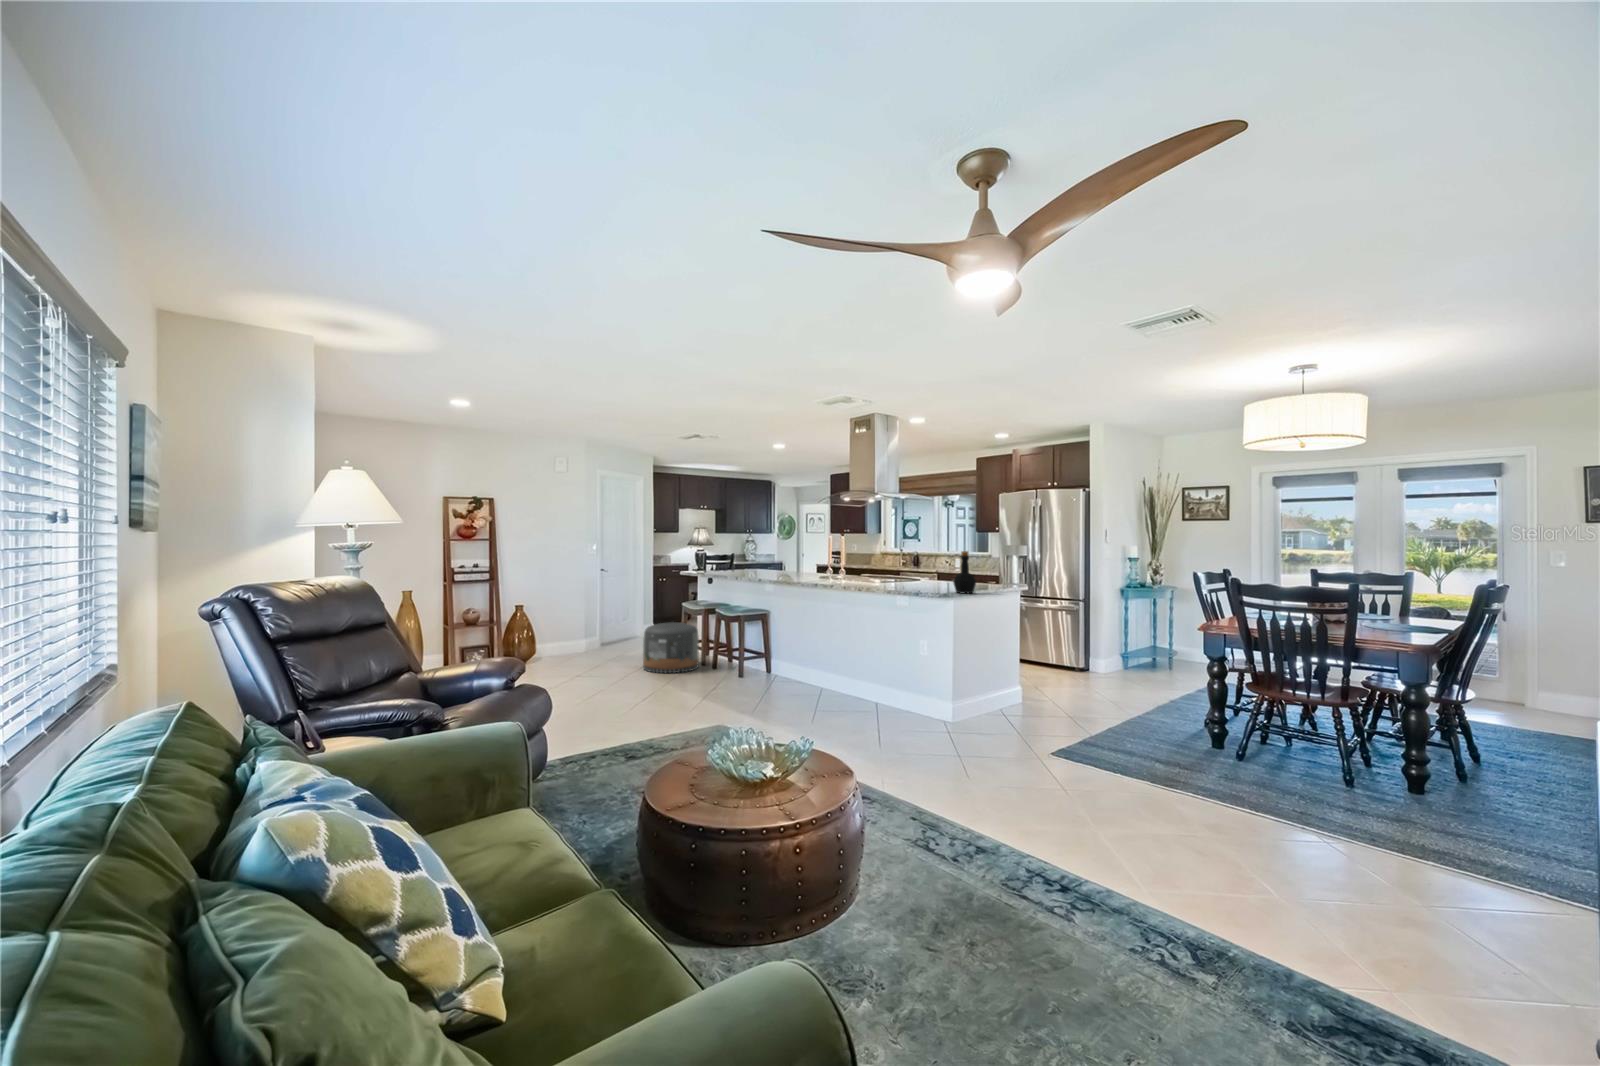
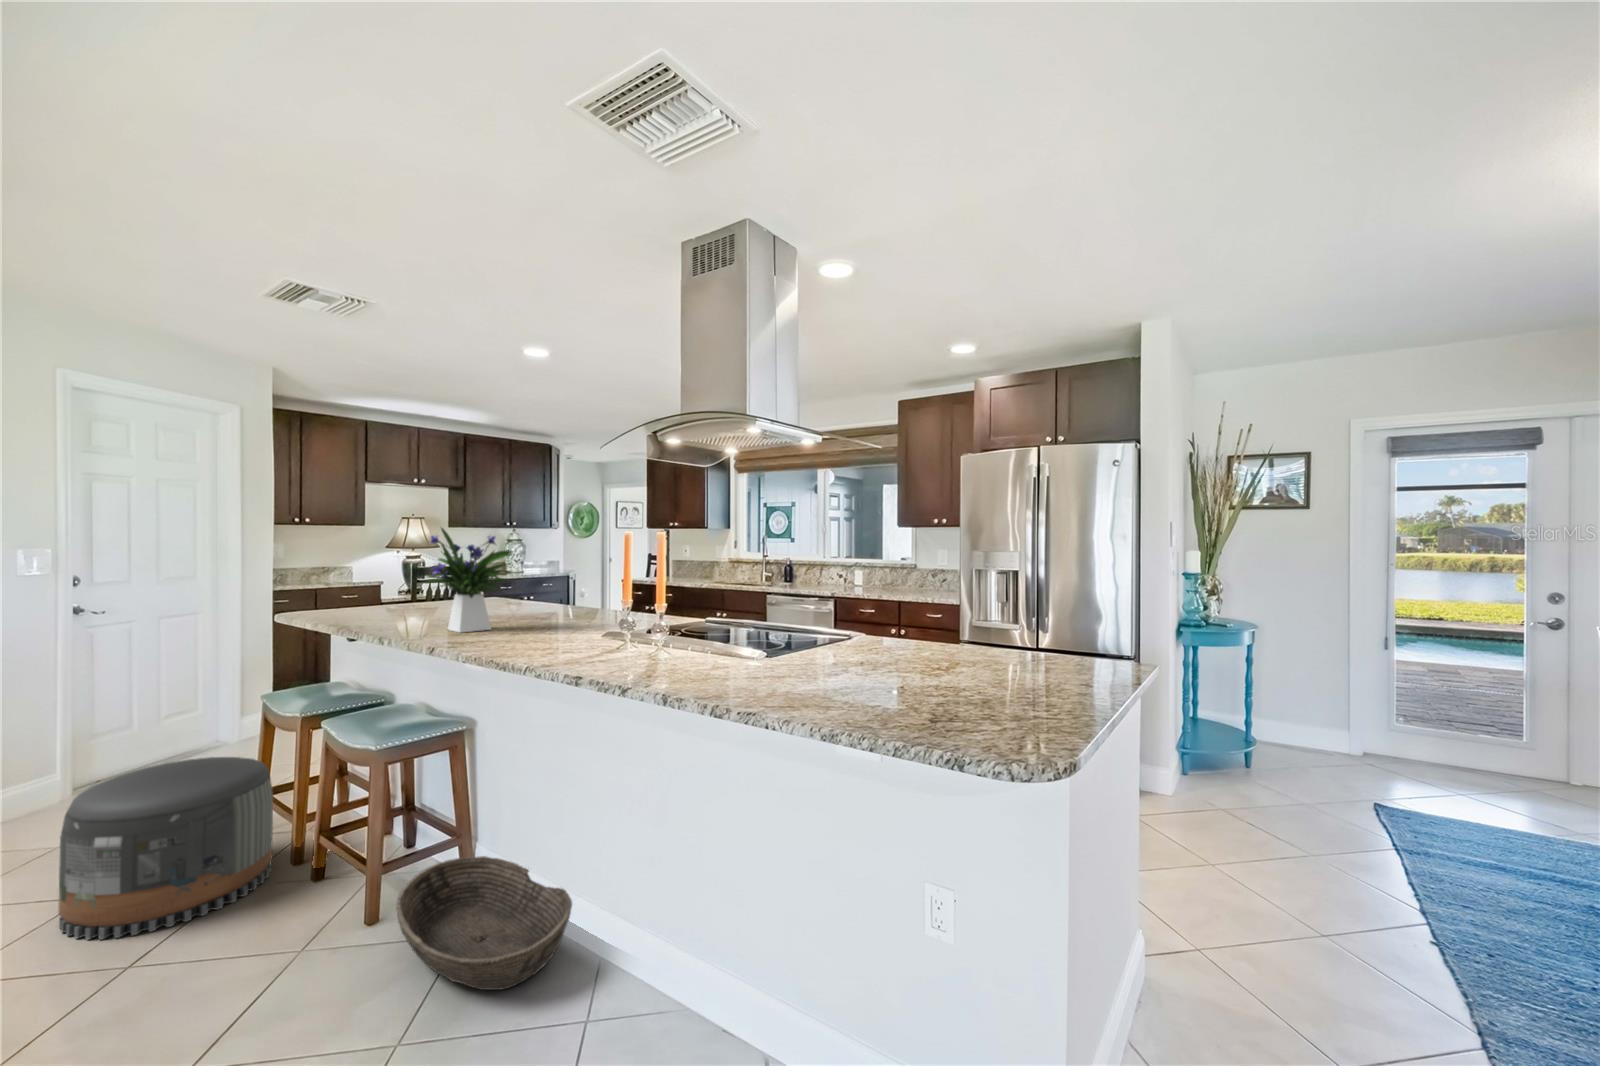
flower arrangement: none [744,535,783,578] -> present [425,528,512,633]
bottle: present [953,551,976,594] -> none [1012,574,1086,711]
basket: none [753,659,812,687] -> present [396,856,572,990]

